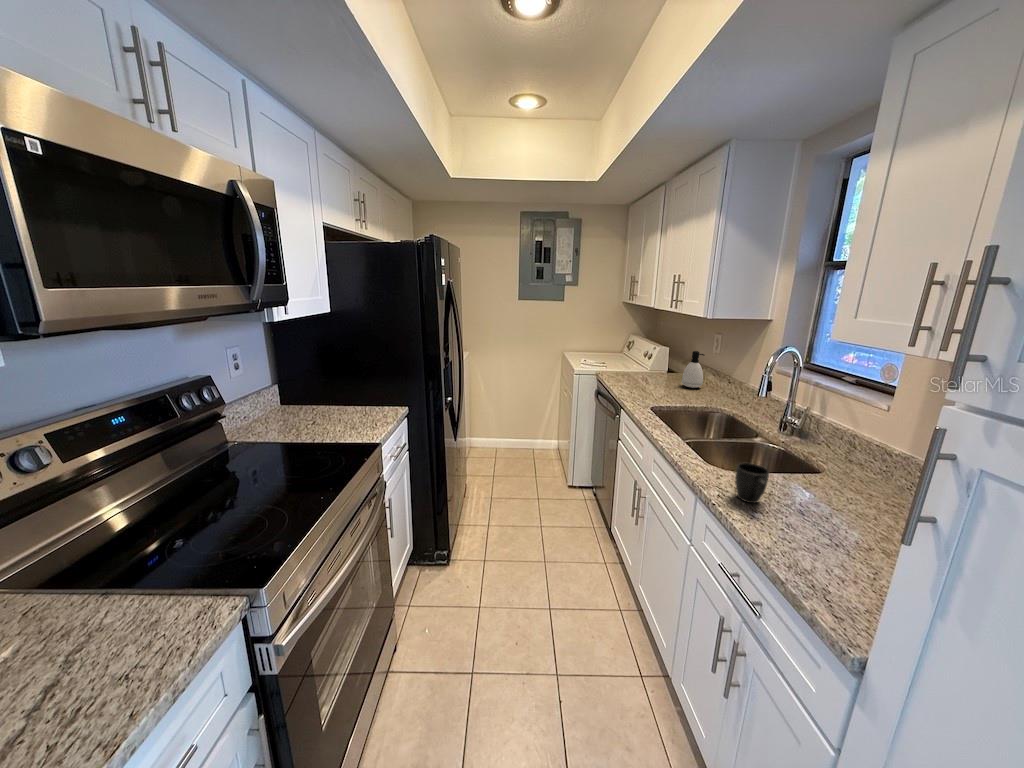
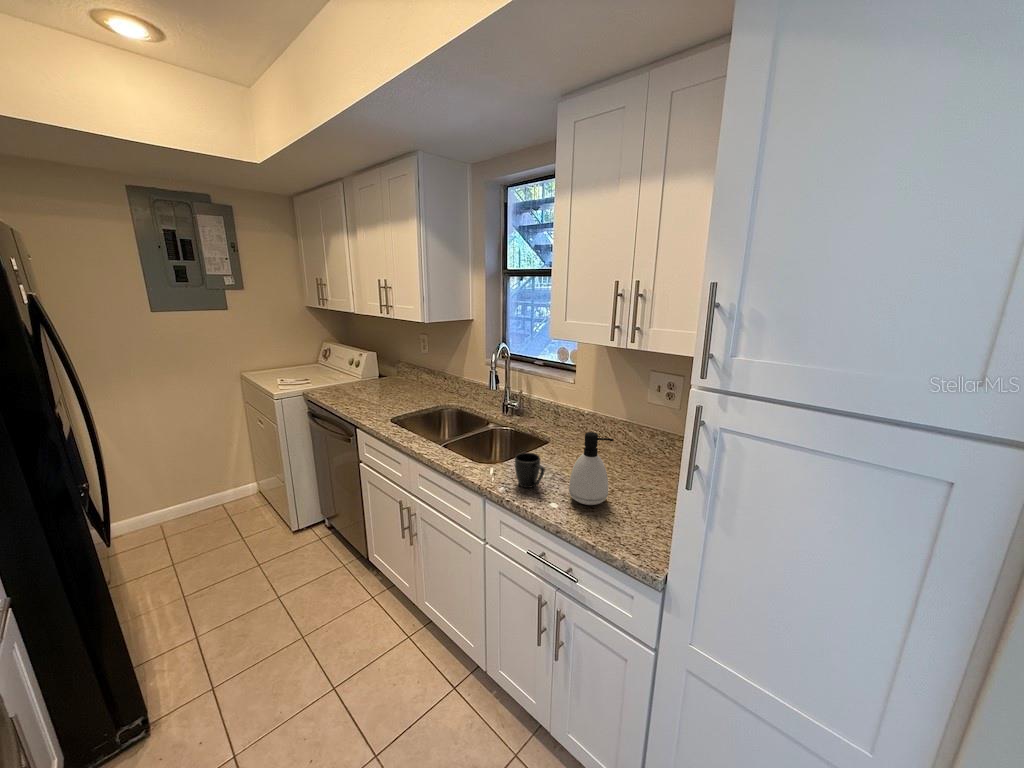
soap dispenser: present [682,351,704,388] -> present [569,432,613,505]

